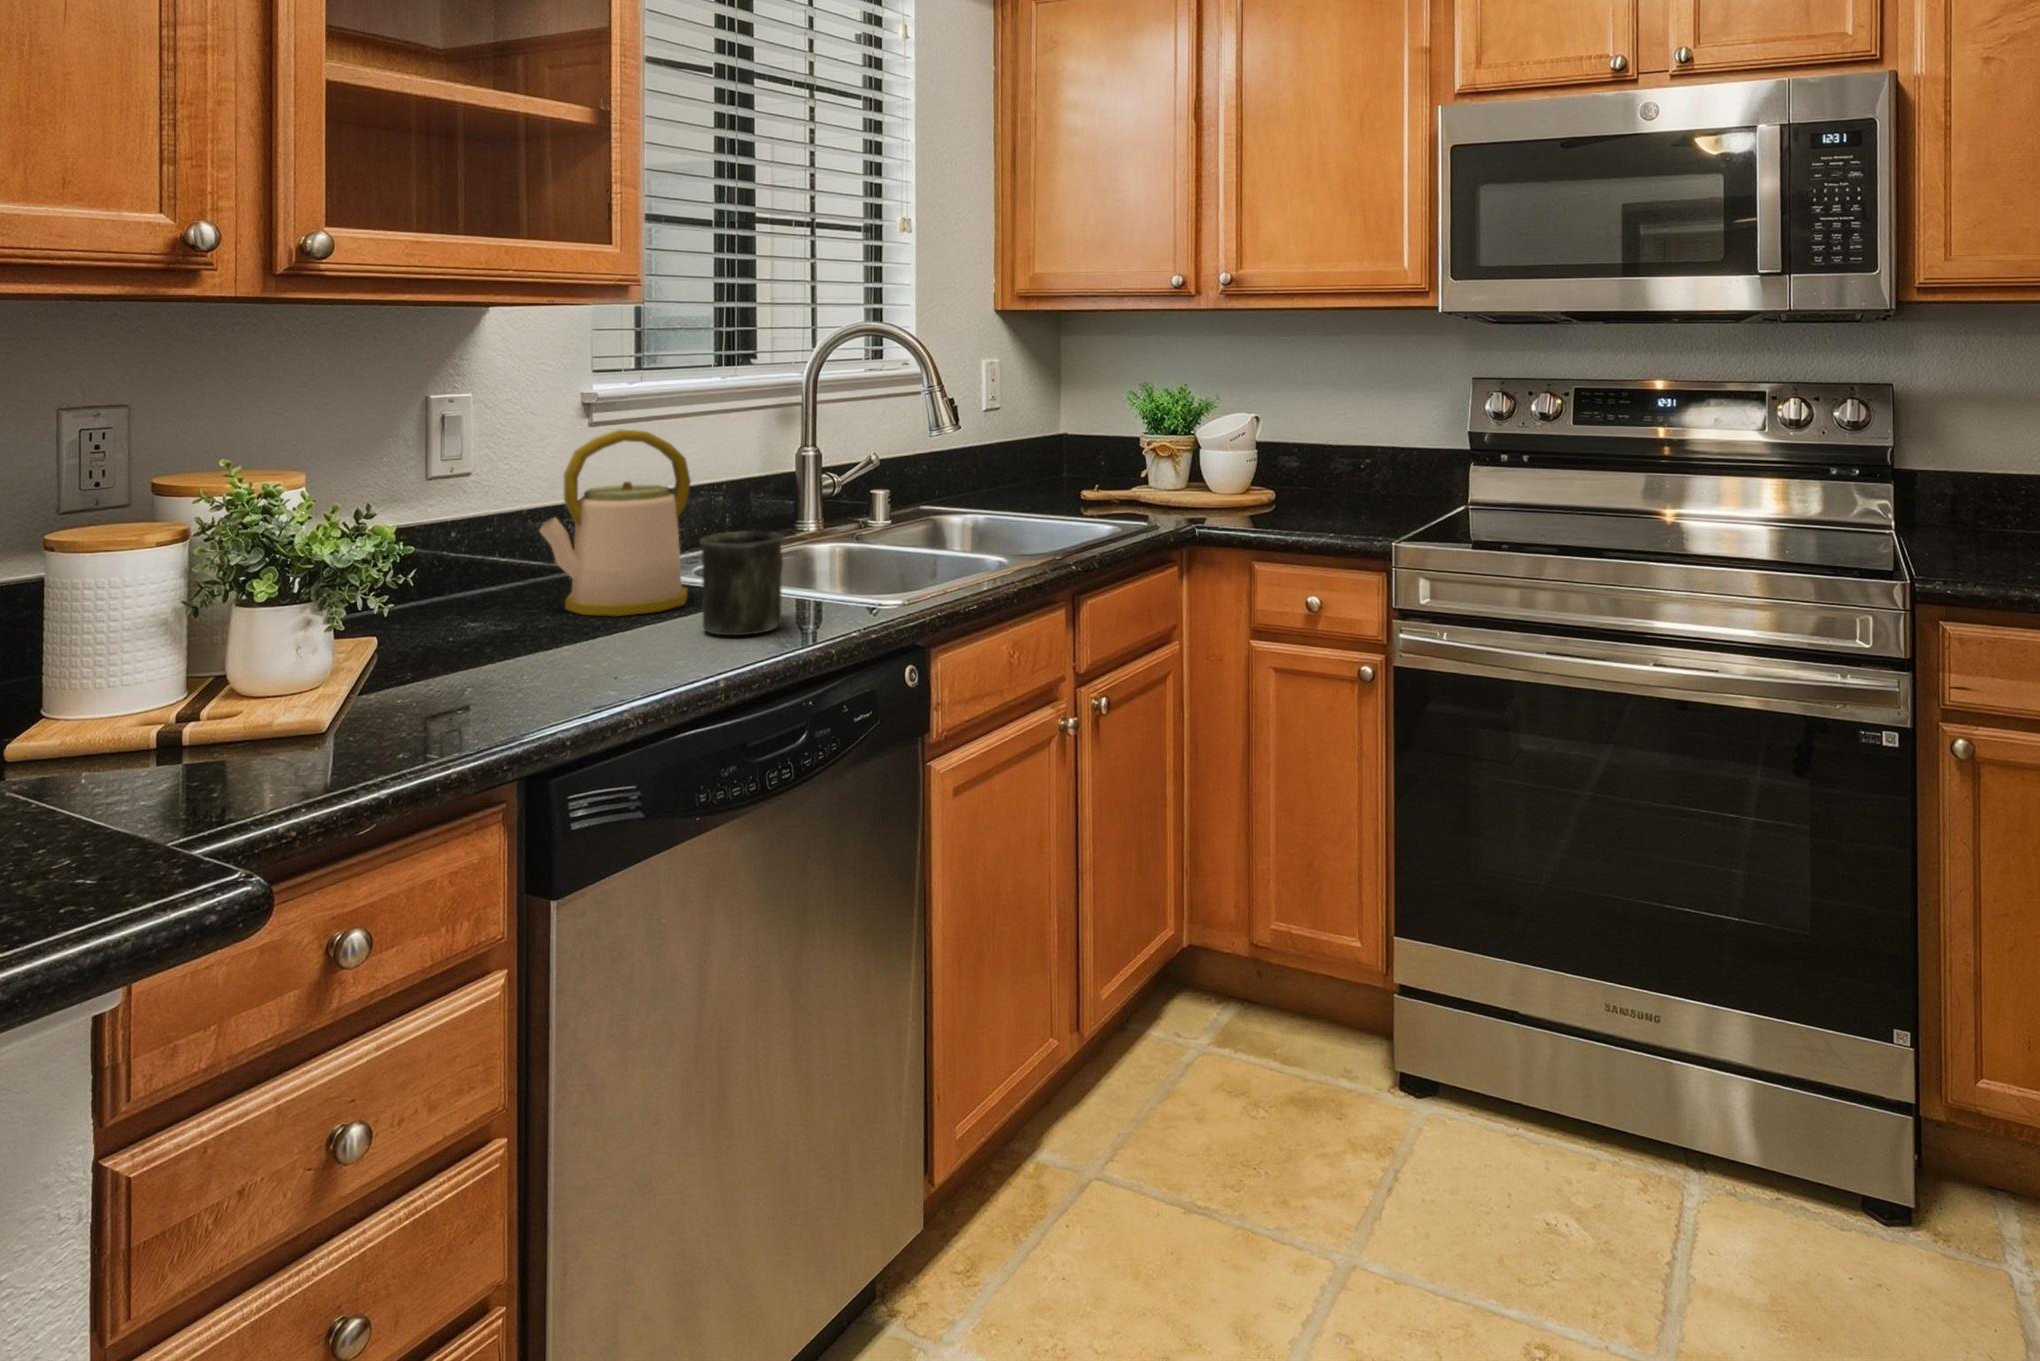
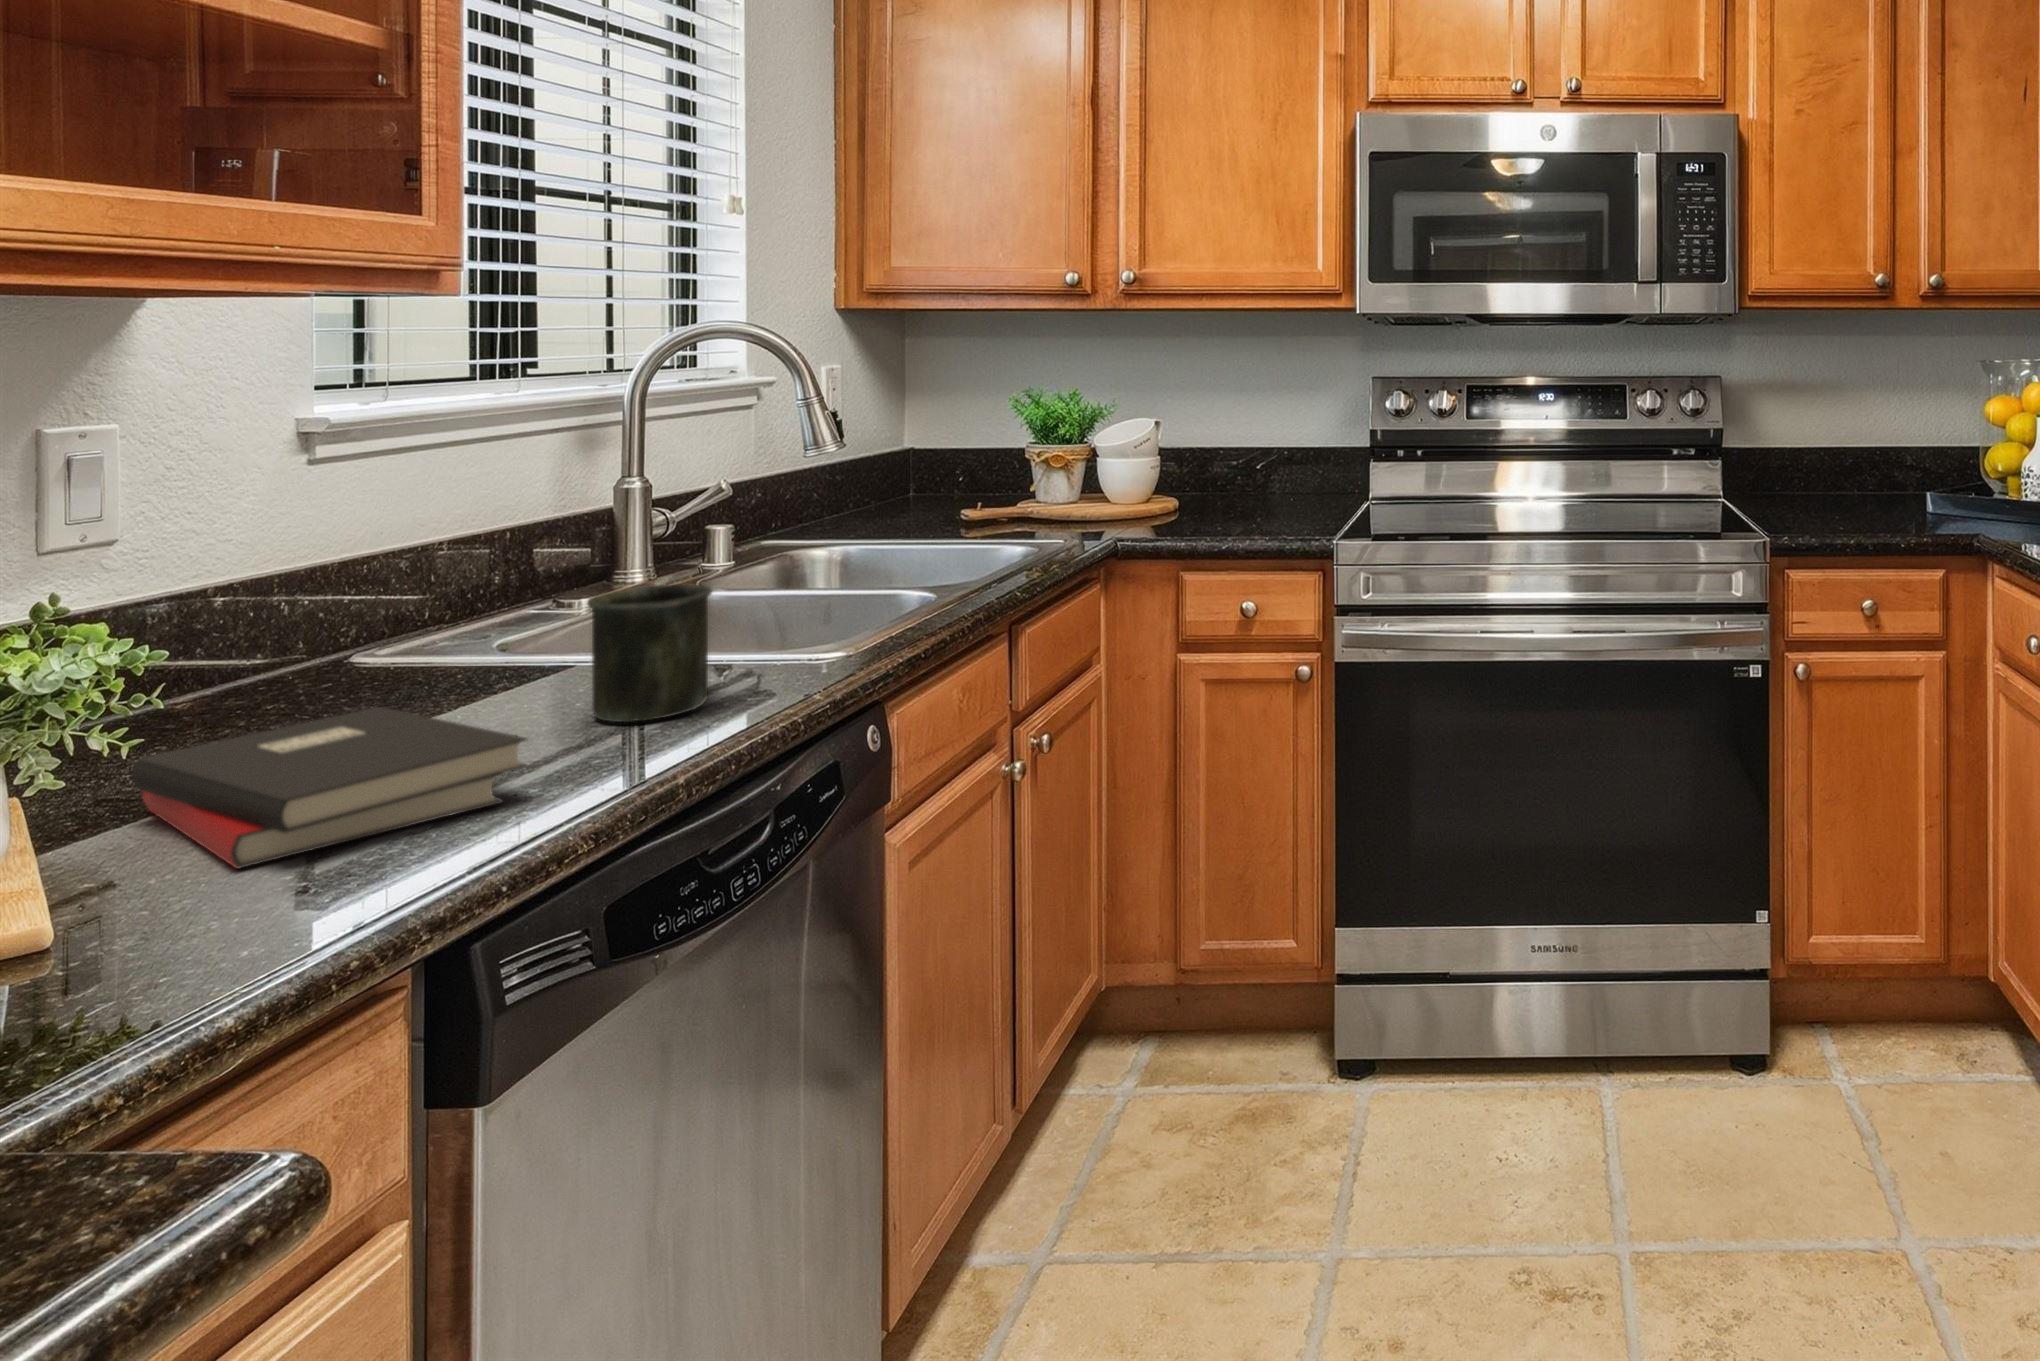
kettle: present [540,430,691,616] -> none [288,464,534,722]
hardback book: none [421,602,622,700] -> present [131,707,527,868]

